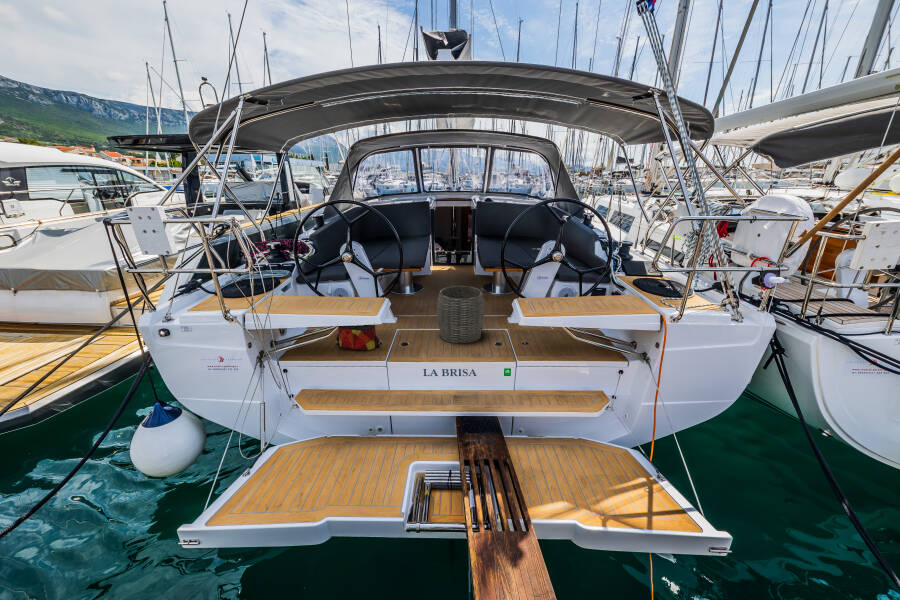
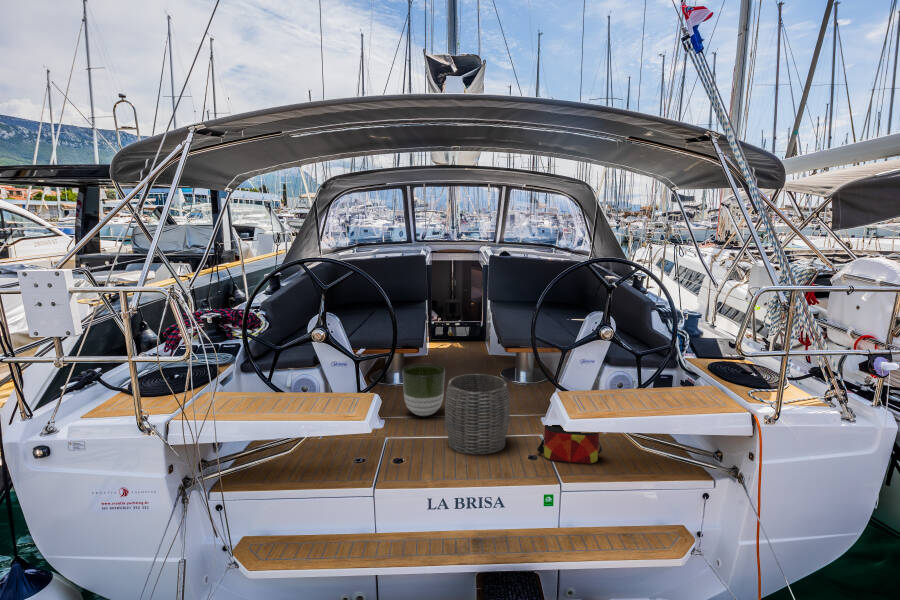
planter: none [409,279,440,316] -> present [402,363,445,416]
bag: present [336,325,379,351] -> present [537,425,602,464]

